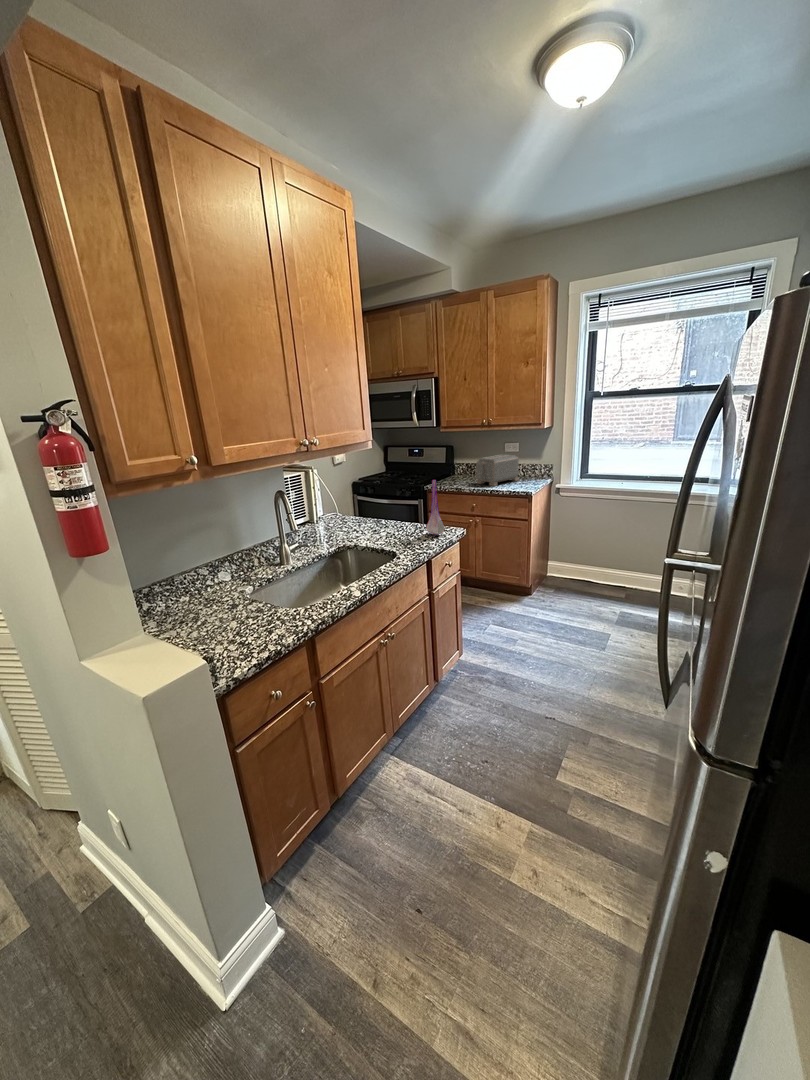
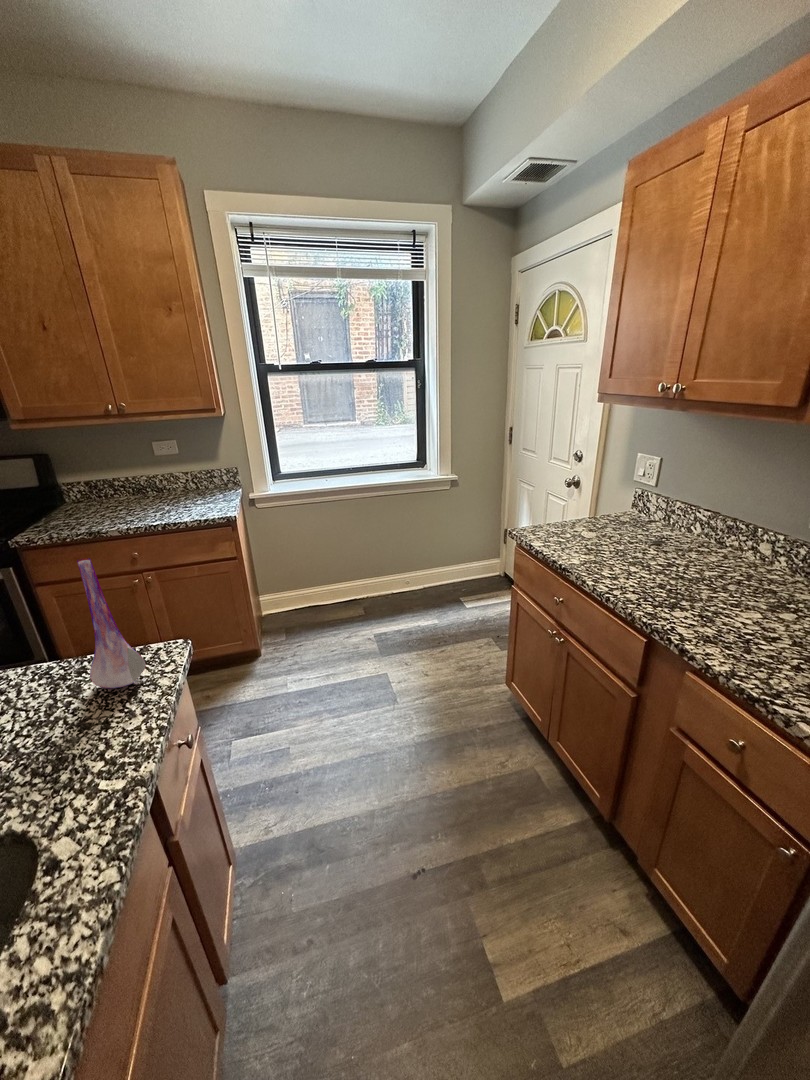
toaster: present [476,454,519,486] -> none [115,461,195,516]

